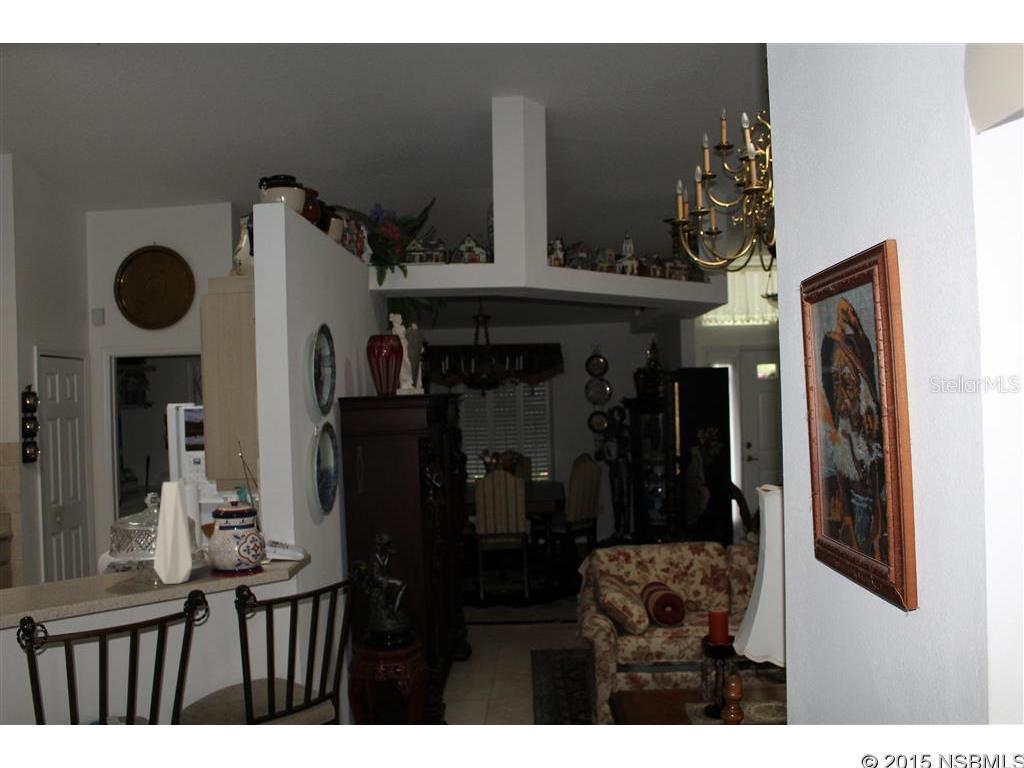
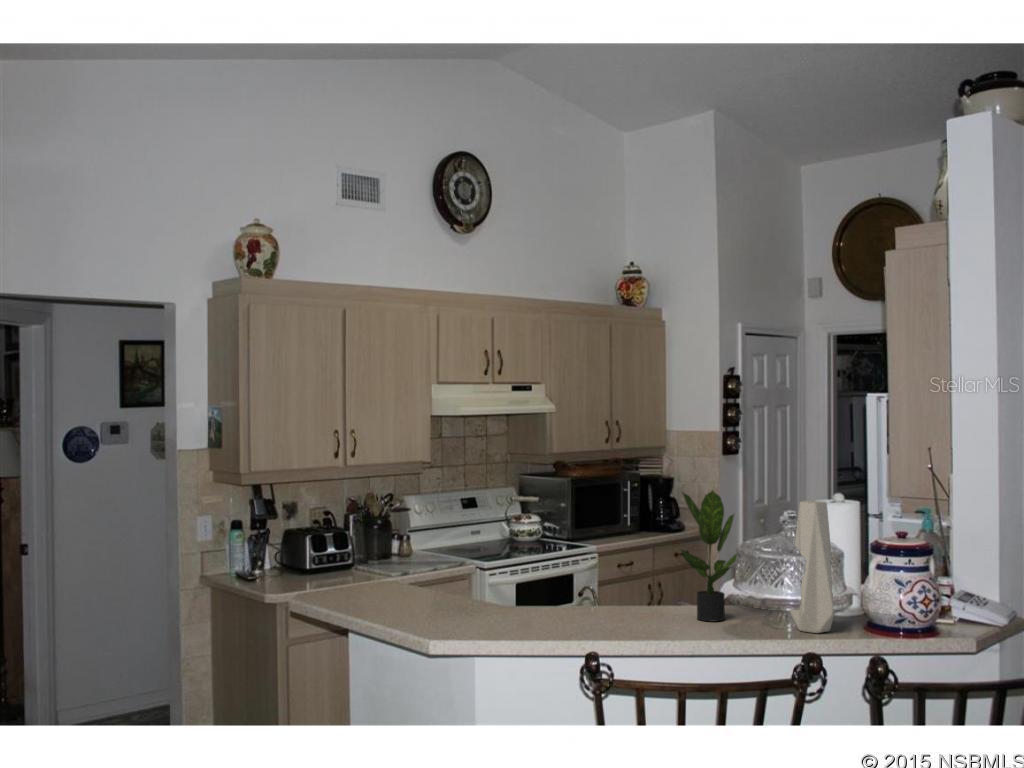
potted plant: none [58,480,117,591] -> present [682,490,737,622]

